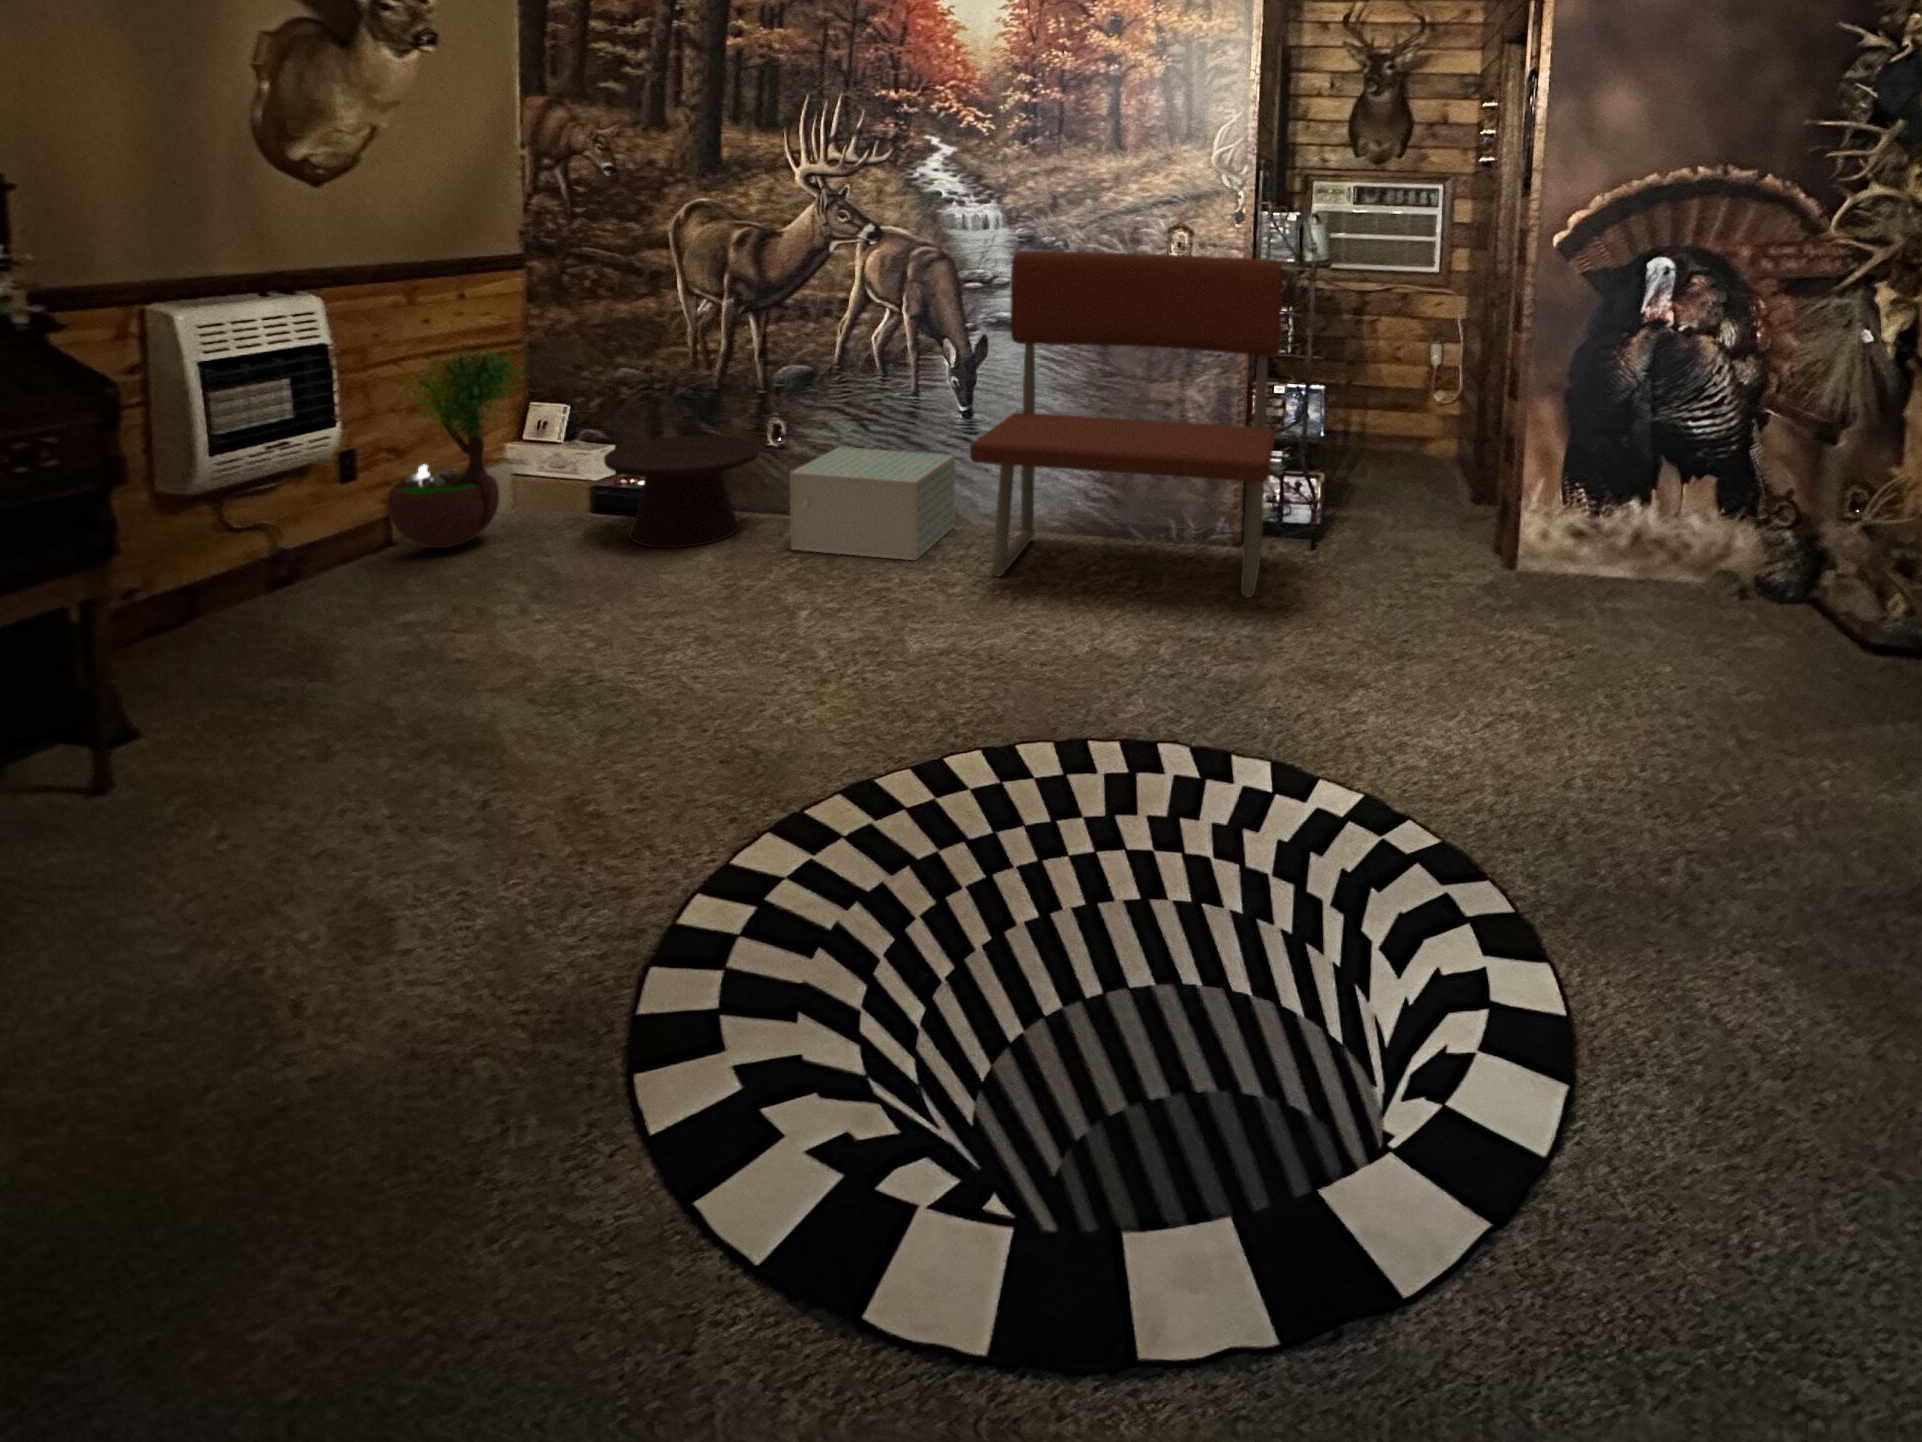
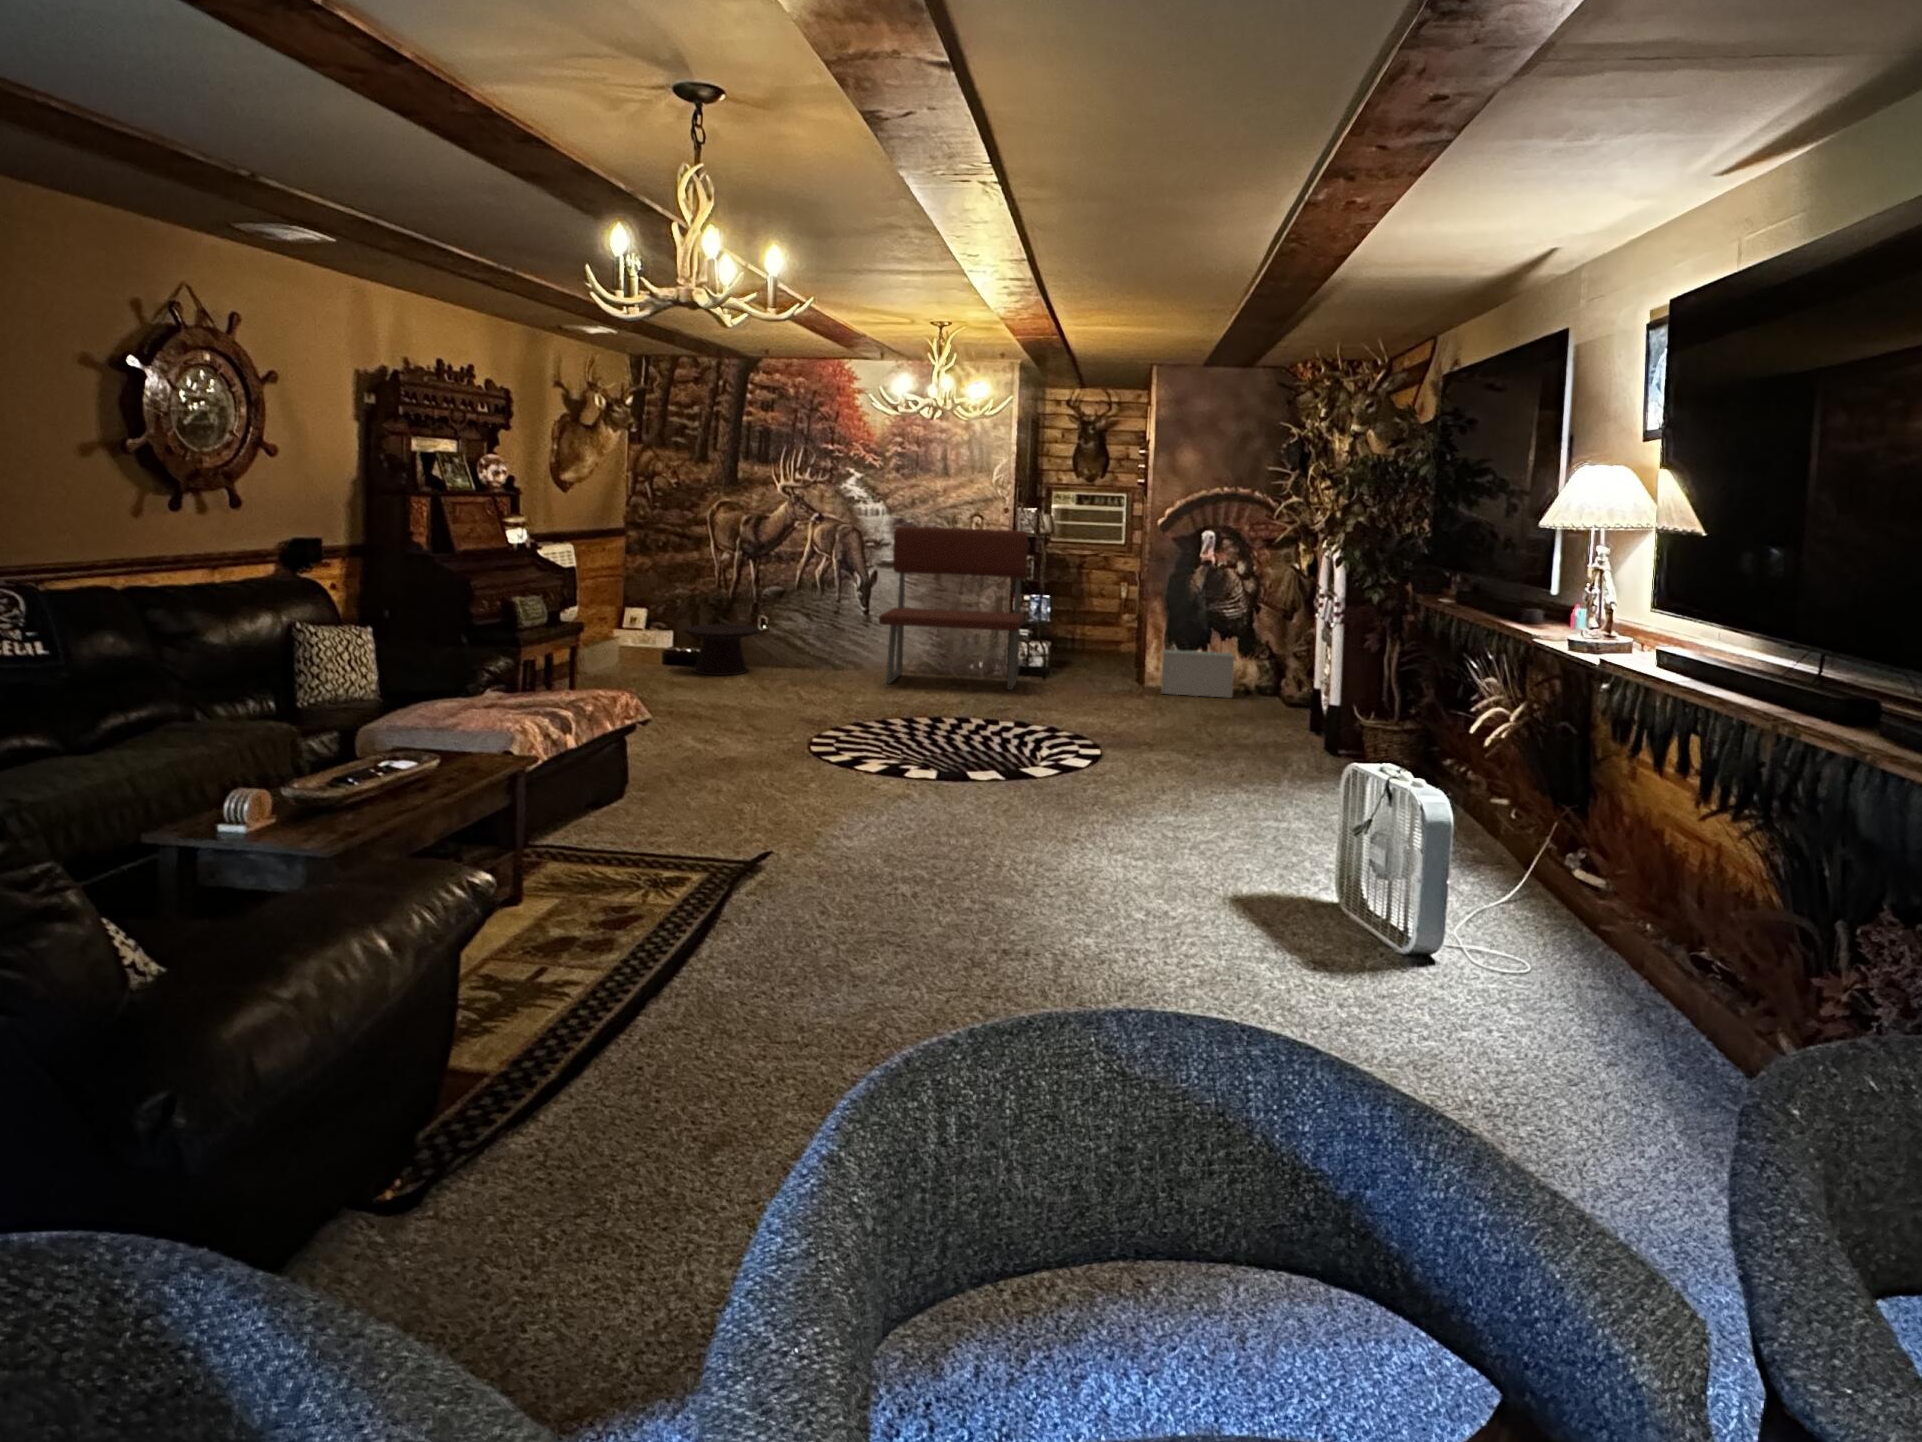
potted tree: present [388,338,523,548] -> none [581,563,648,674]
storage box: present [790,447,955,560] -> present [1161,650,1234,698]

